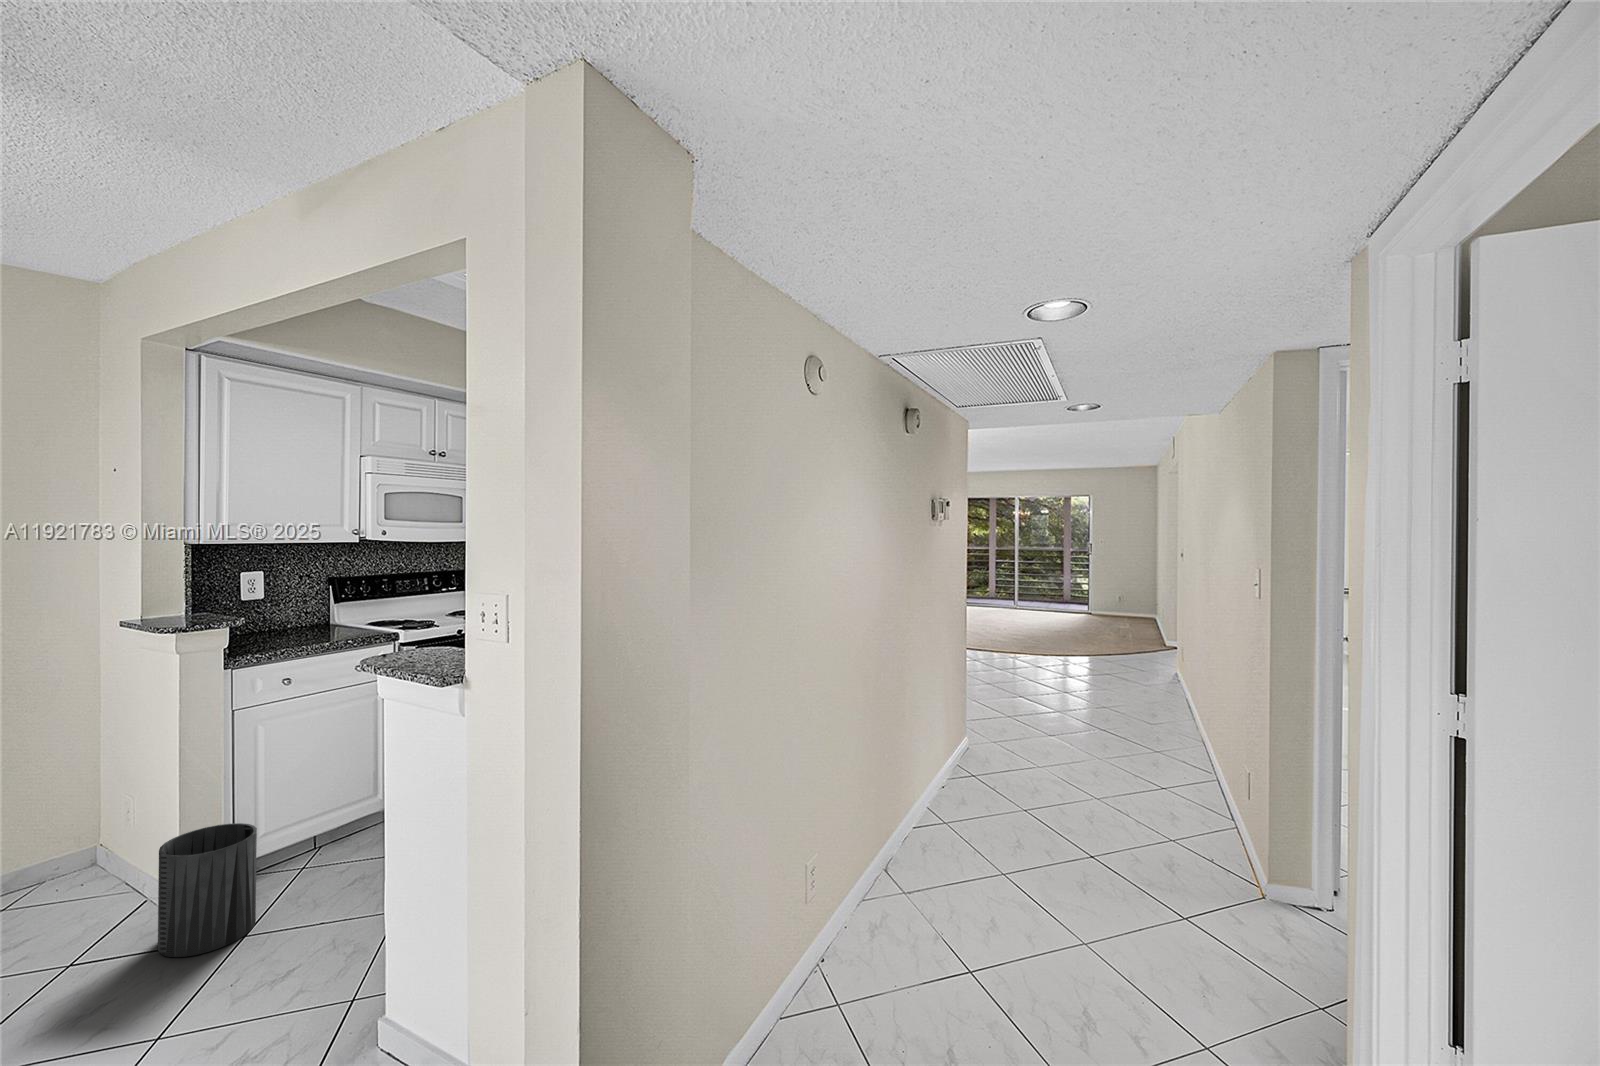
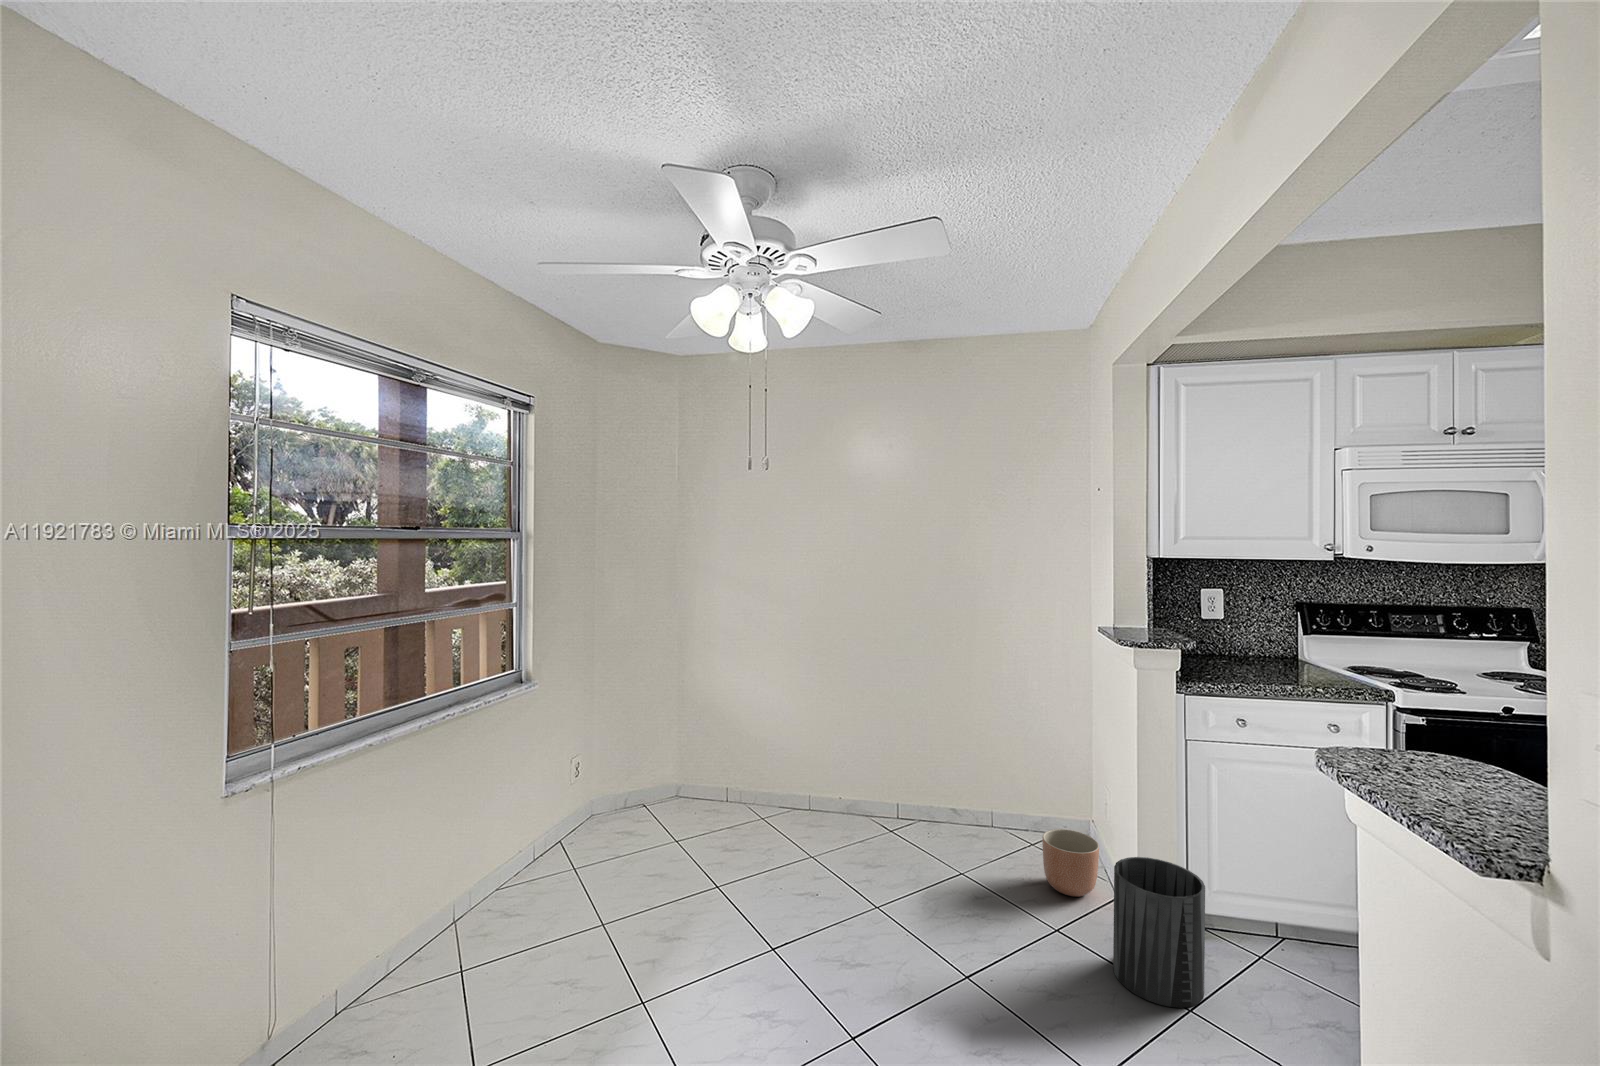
planter: none [44,848,128,923] -> present [1042,829,1099,897]

